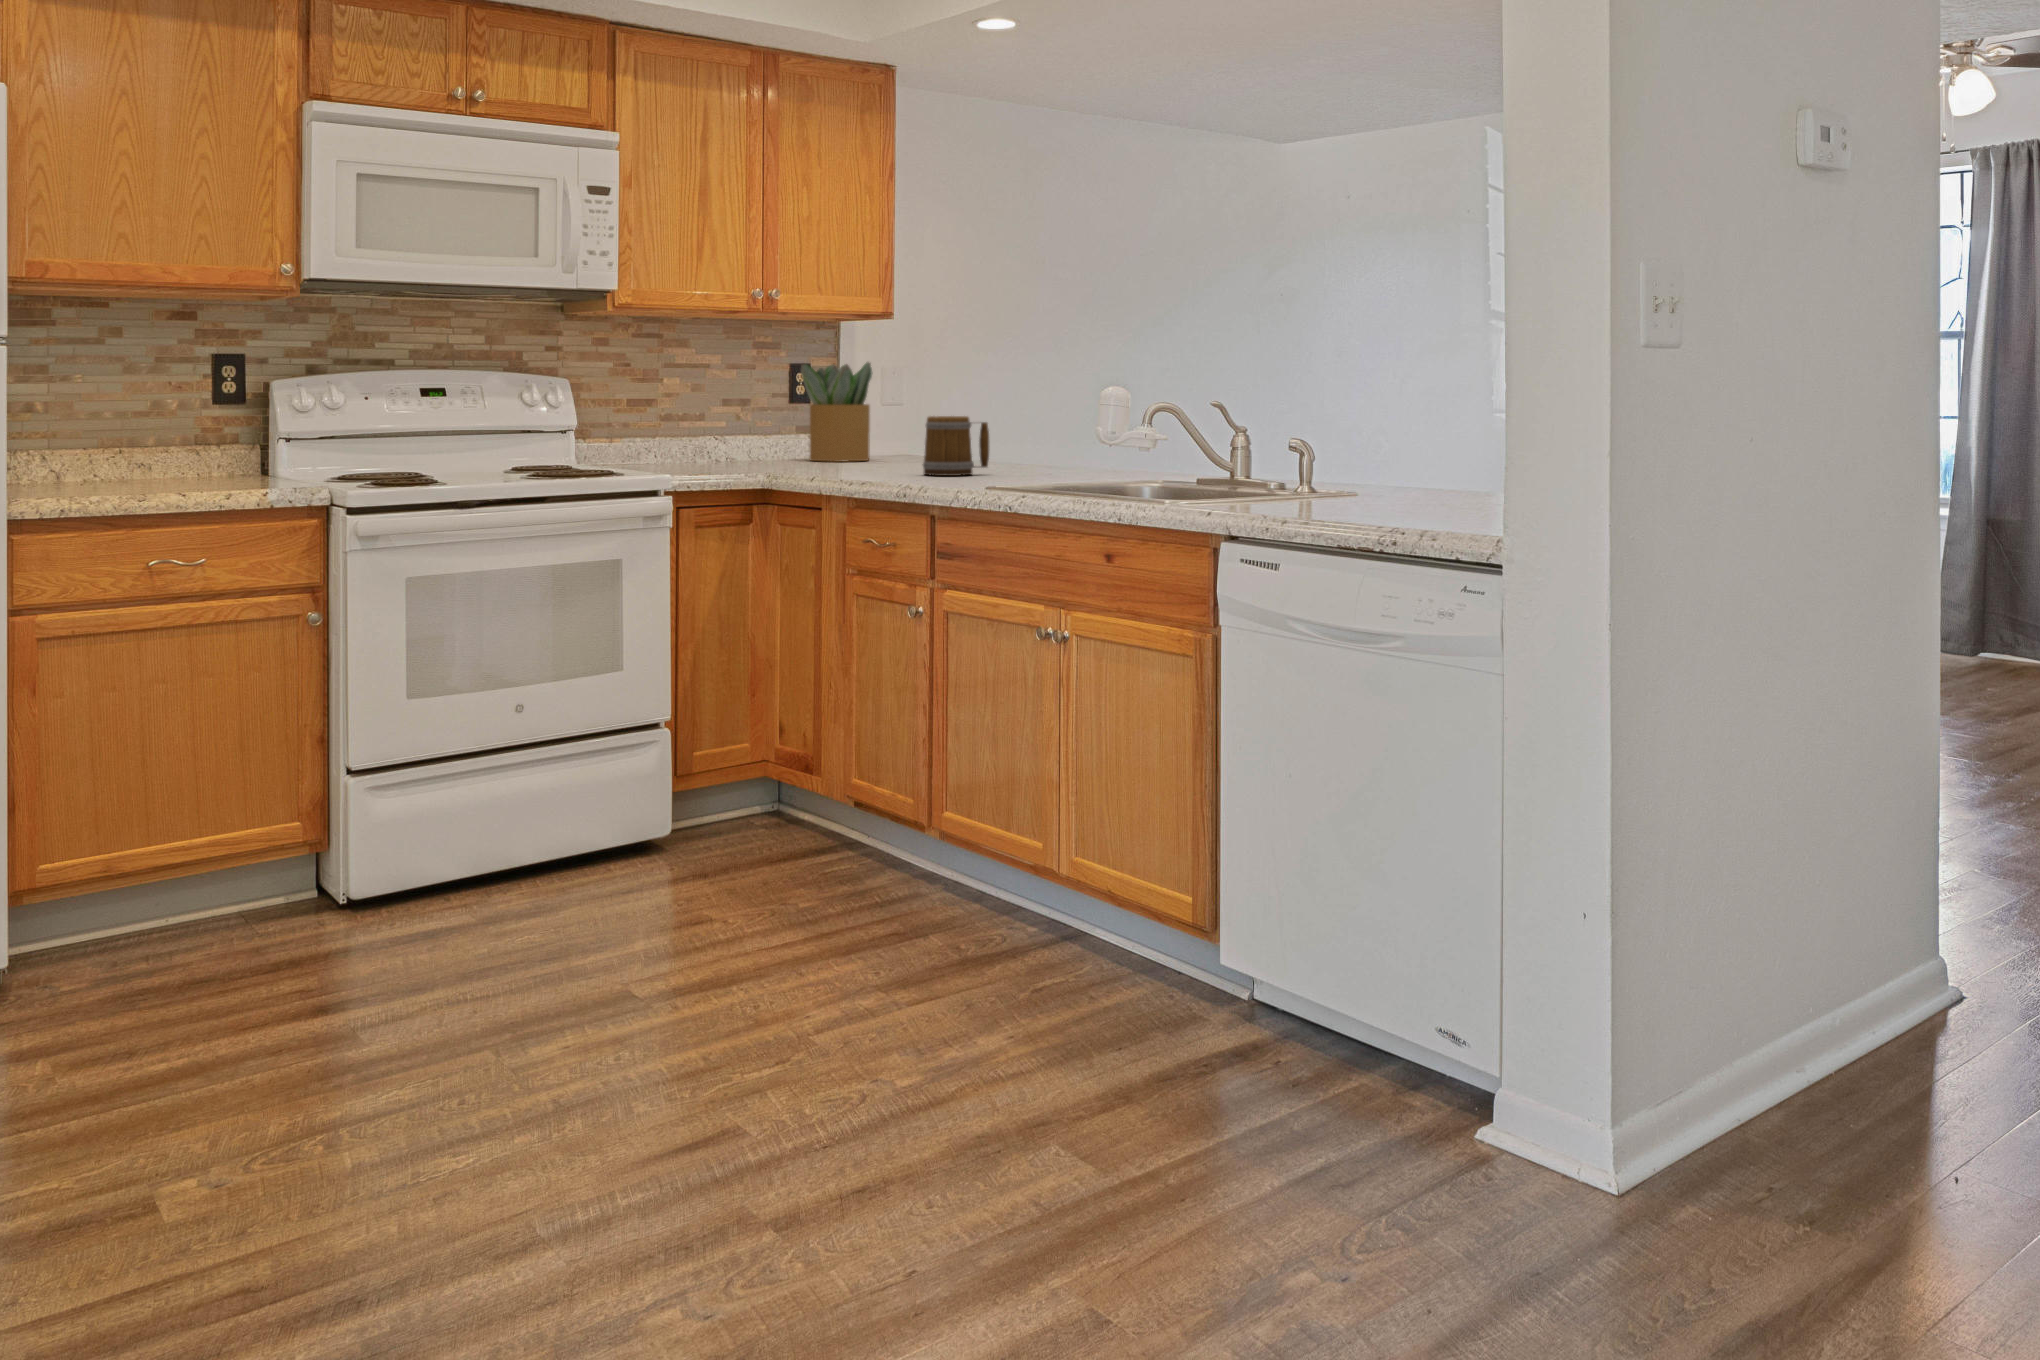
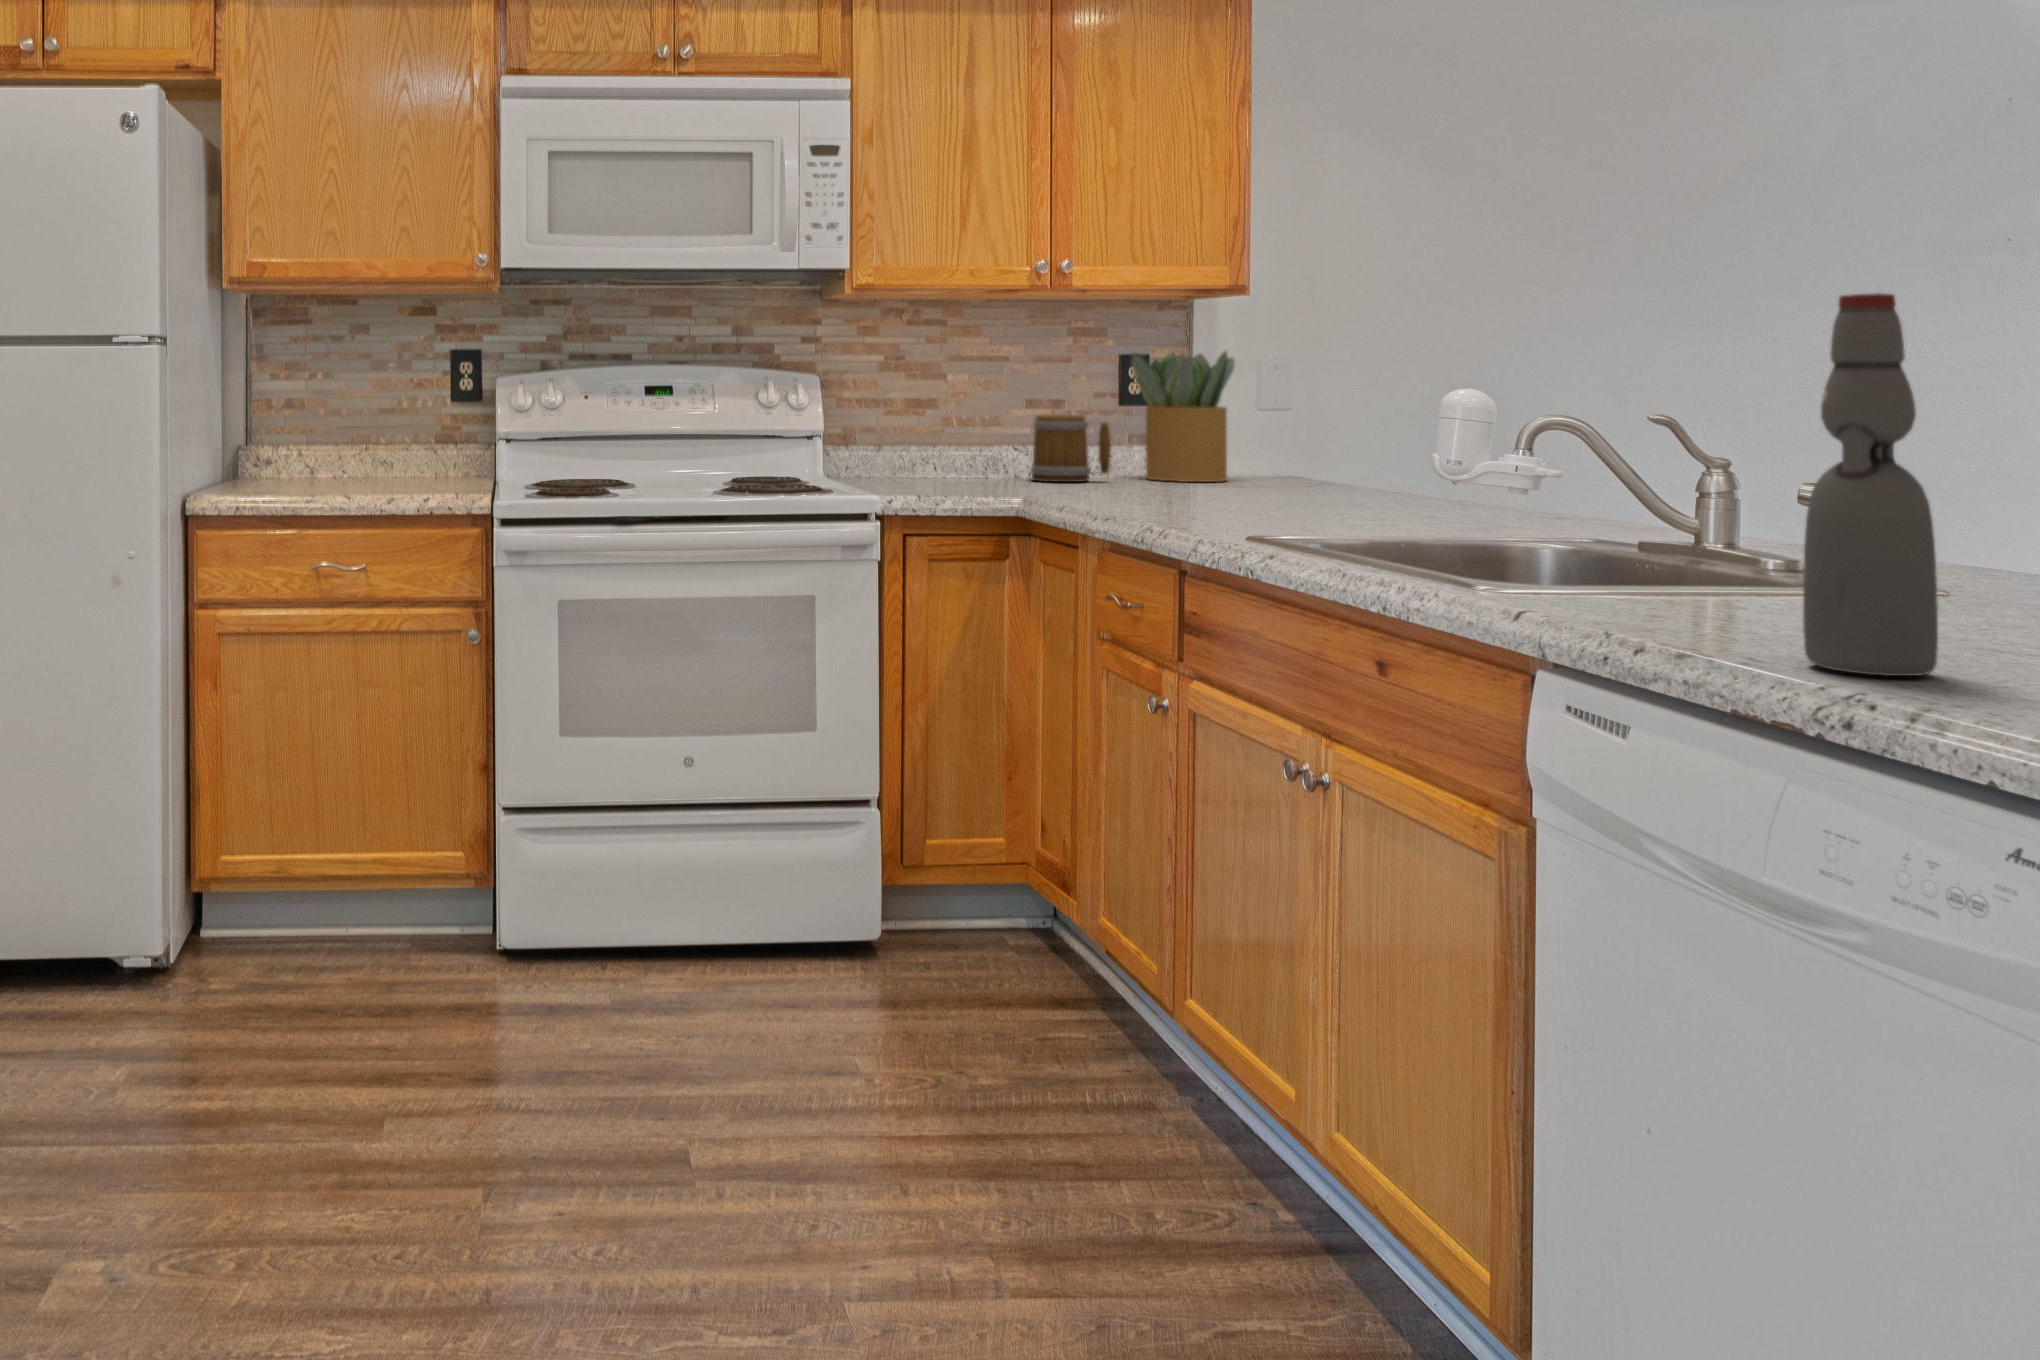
bottle: none [1354,339,1407,525] -> present [1803,293,1938,676]
mug: present [923,416,989,476] -> present [1031,415,1111,482]

